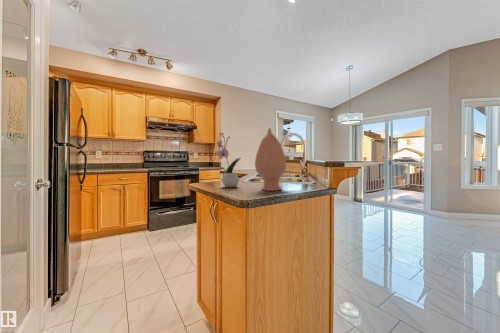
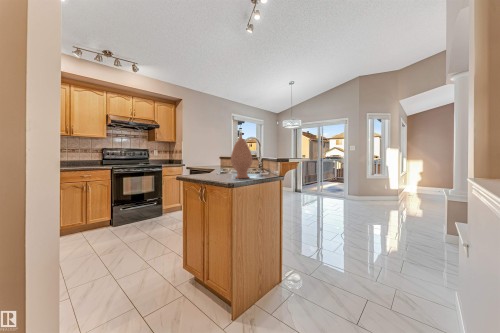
flower arrangement: present [217,133,240,187] -> none [200,137,219,177]

